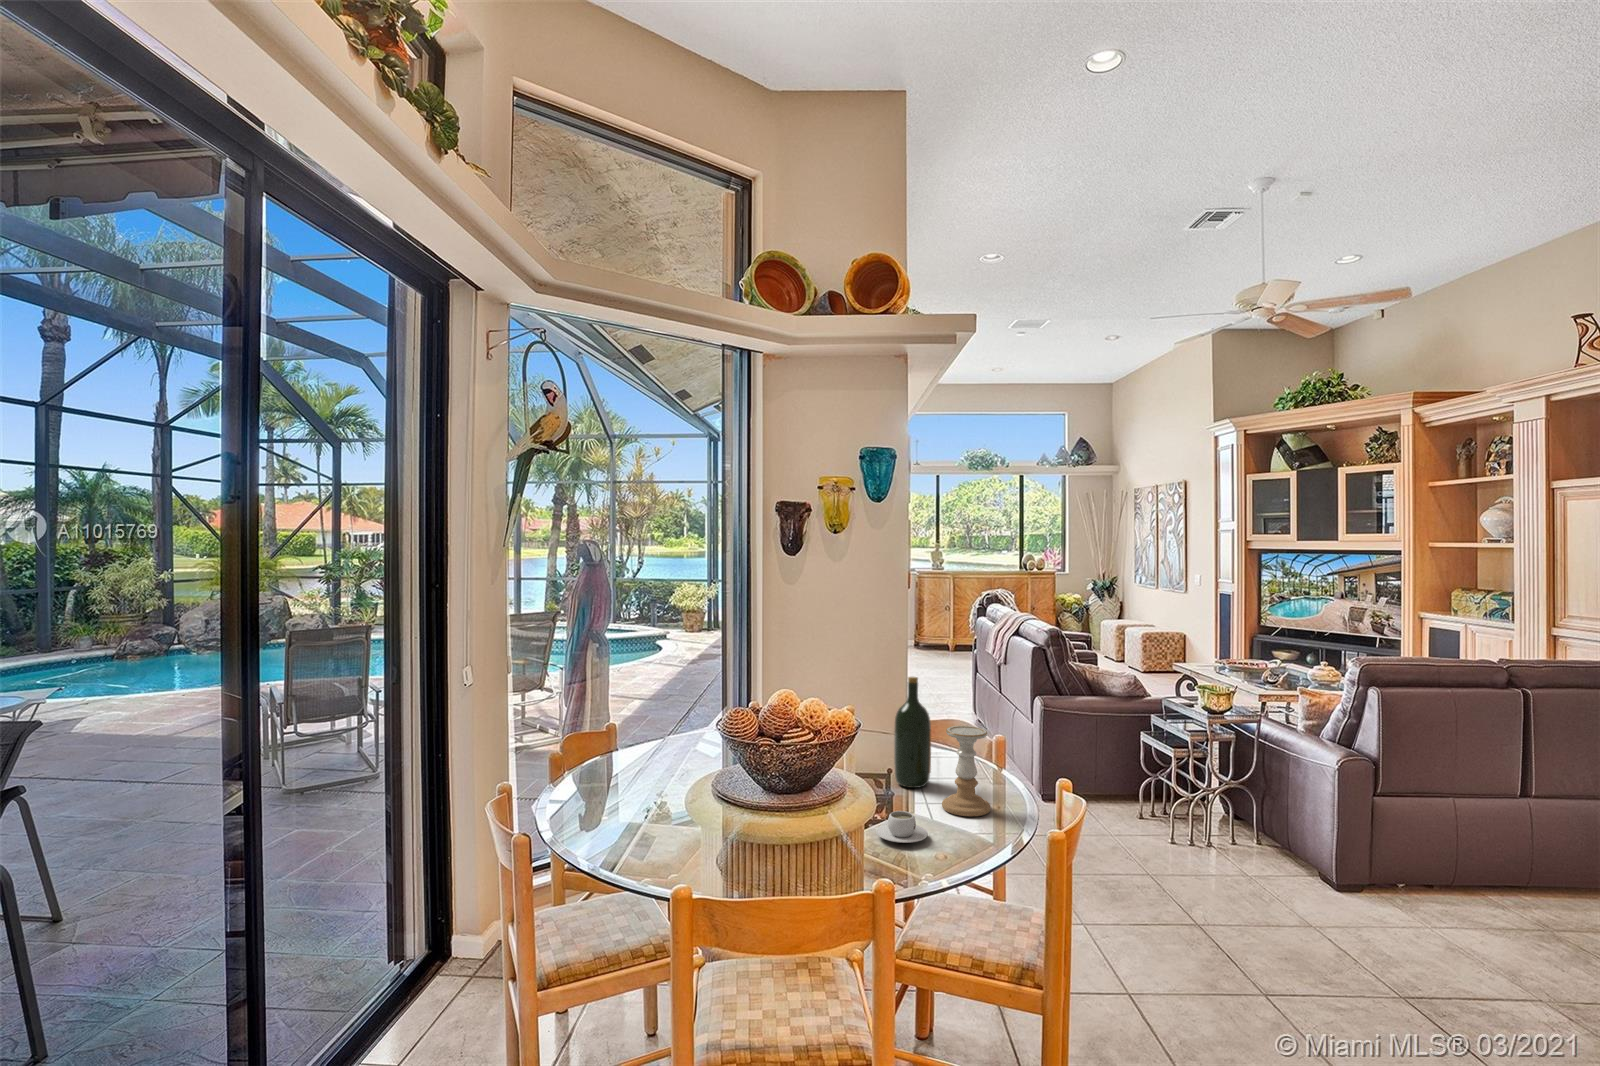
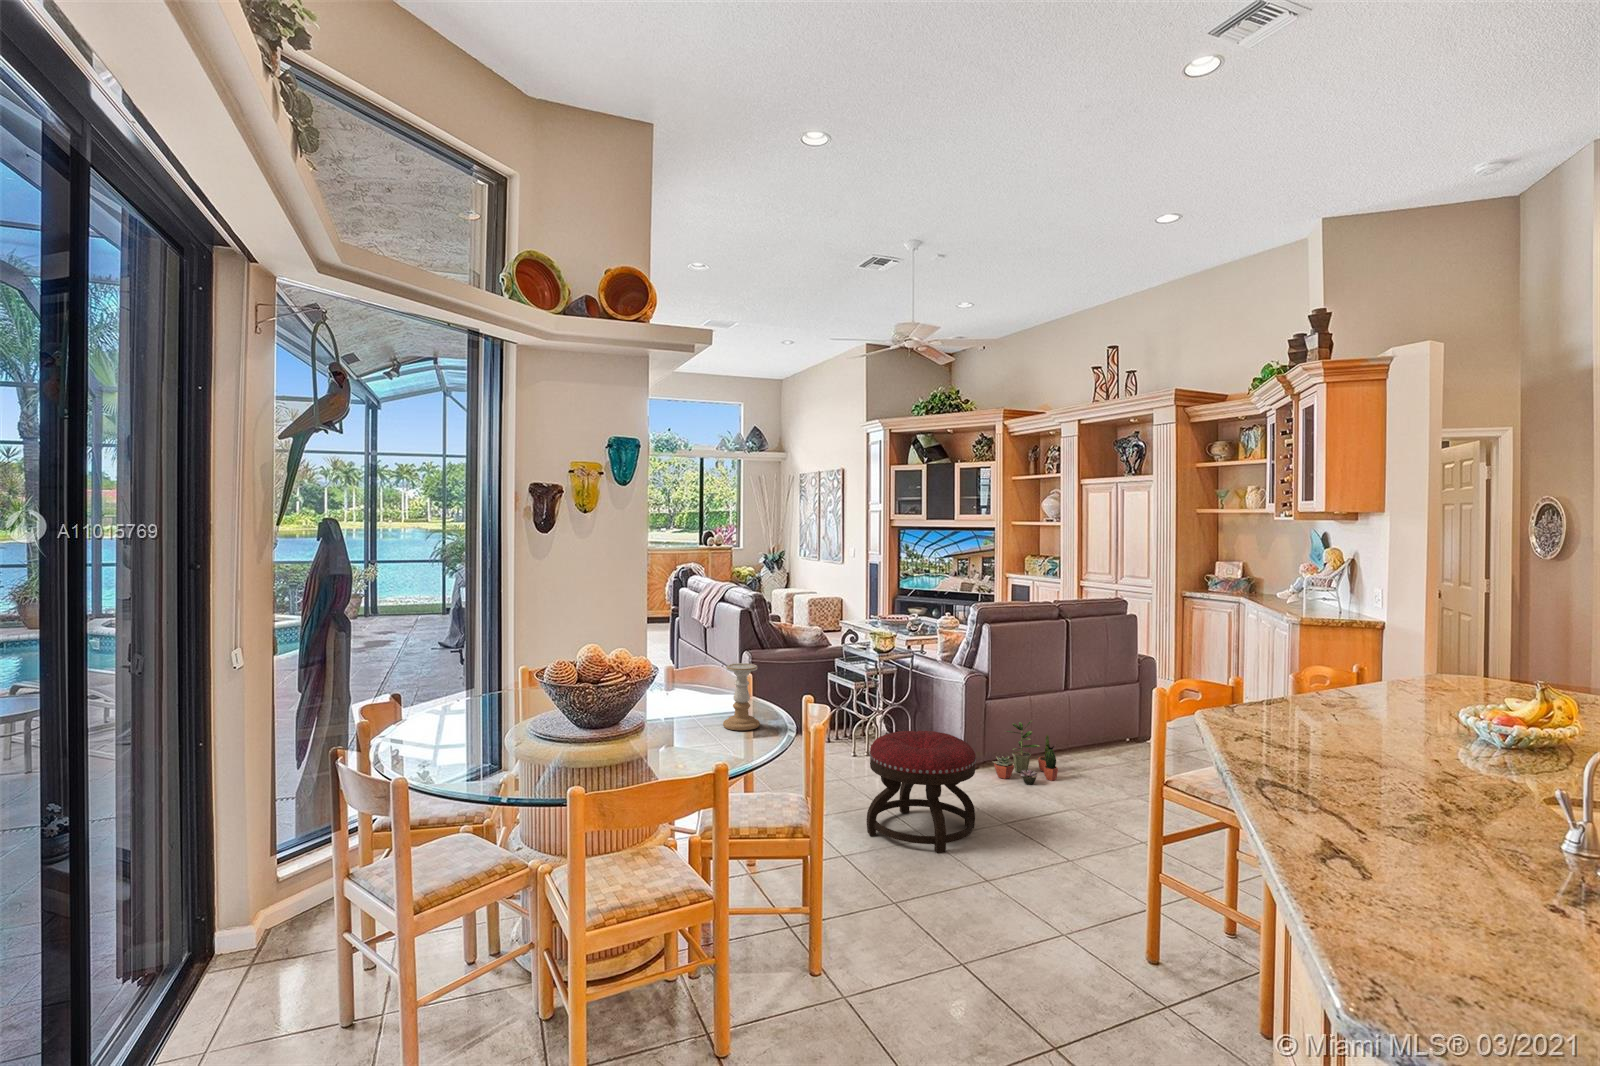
wine bottle: present [894,677,931,788] -> none [679,629,708,717]
teacup: present [876,811,928,843] -> none [684,729,724,751]
ottoman: none [1173,828,1348,1019] -> present [867,731,976,853]
potted plant: none [1384,830,1503,929] -> present [993,722,1058,785]

